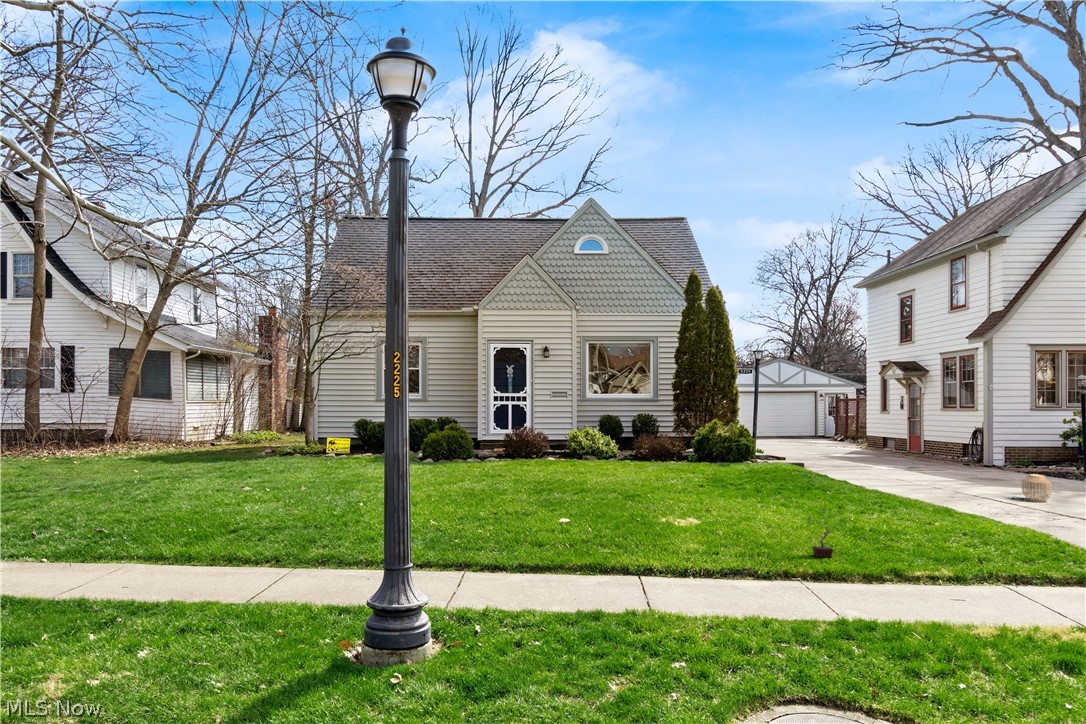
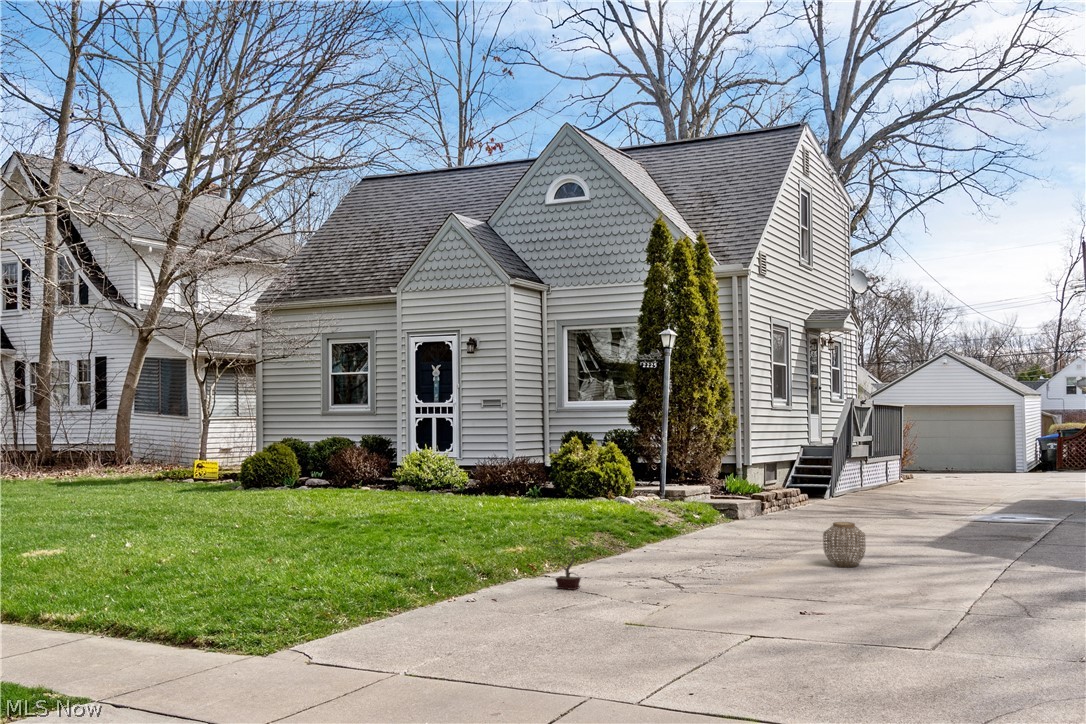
potted plant: present [808,508,851,557] -> present [548,529,594,590]

